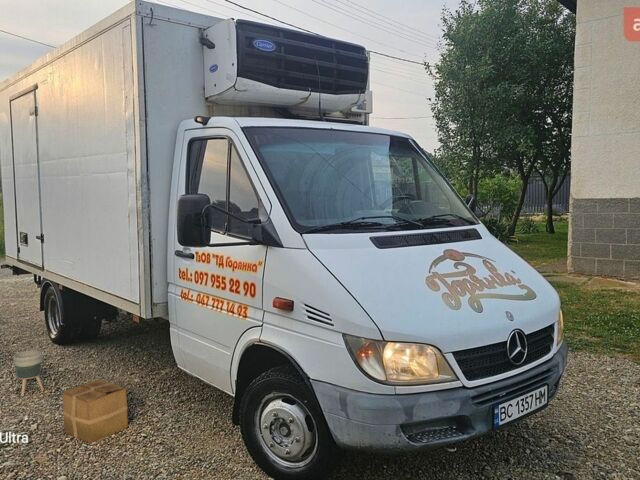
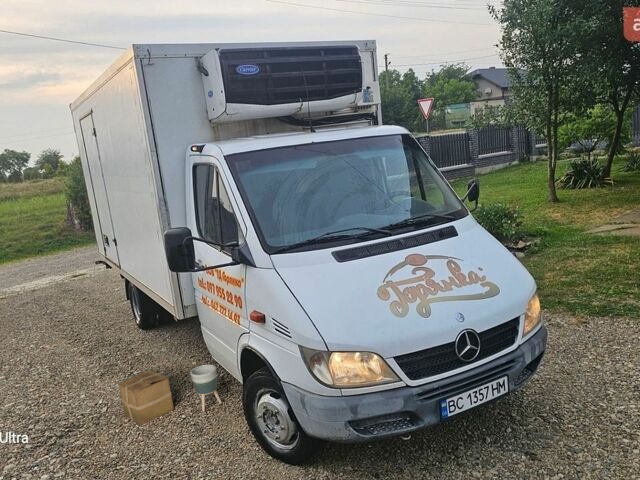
planter: present [13,351,44,396] -> present [190,365,222,412]

